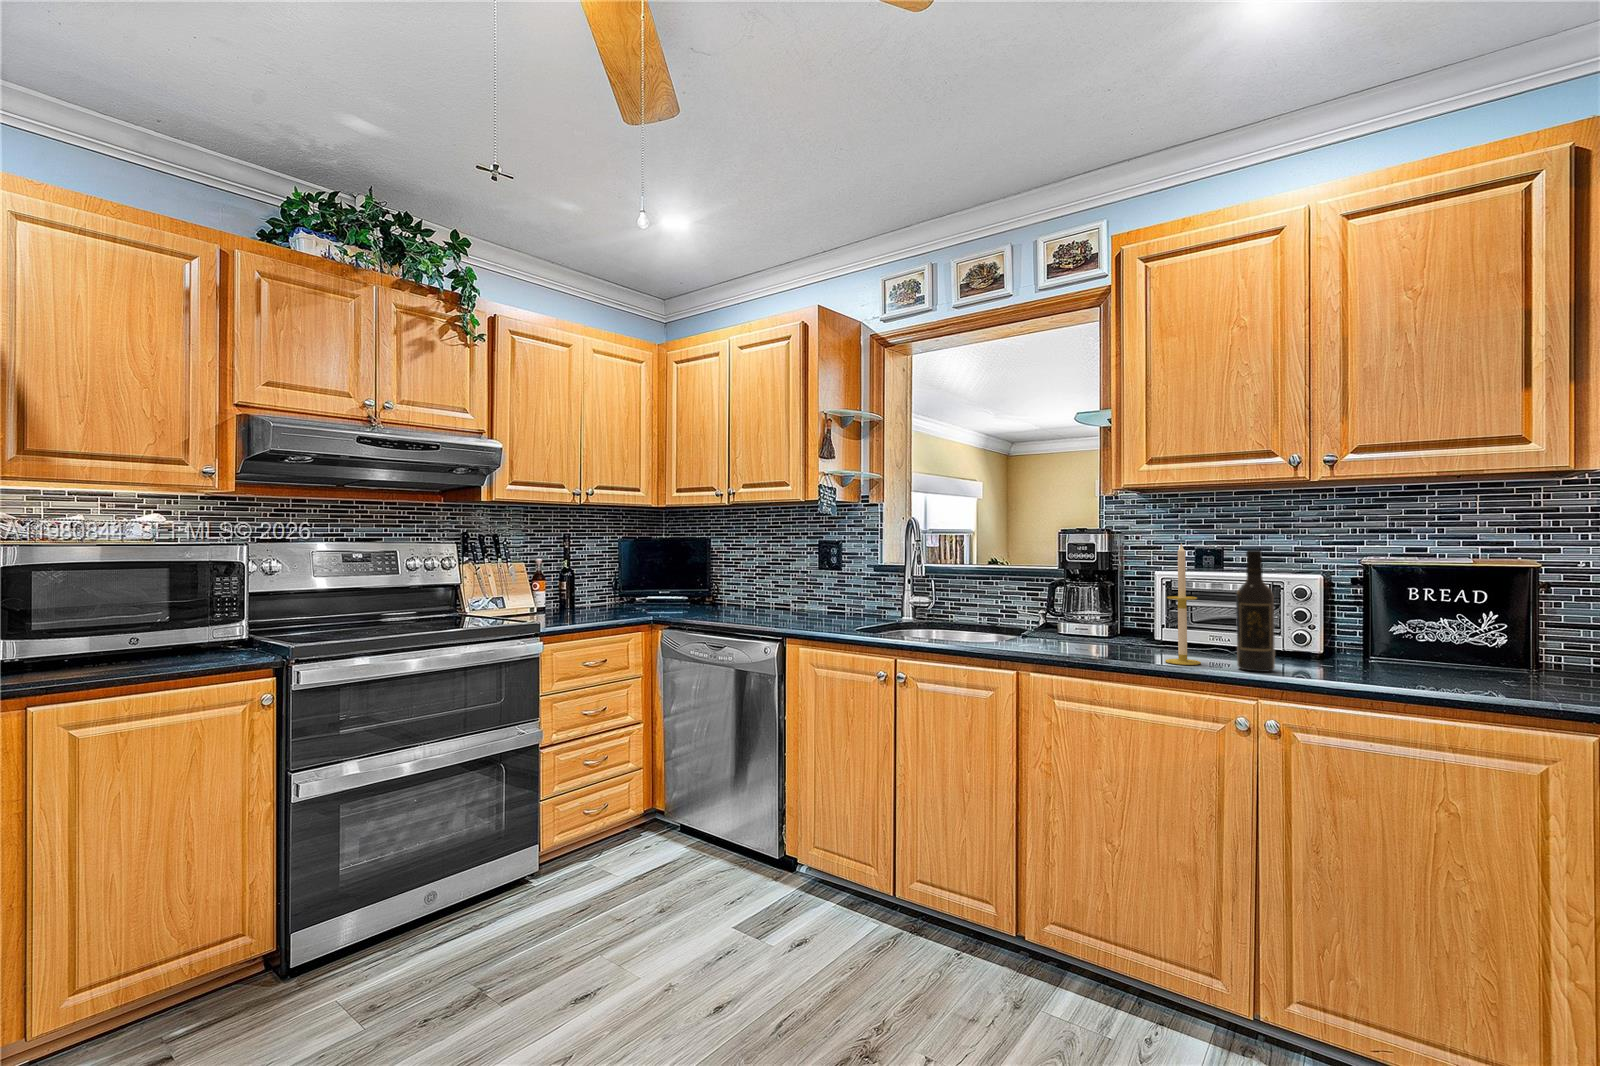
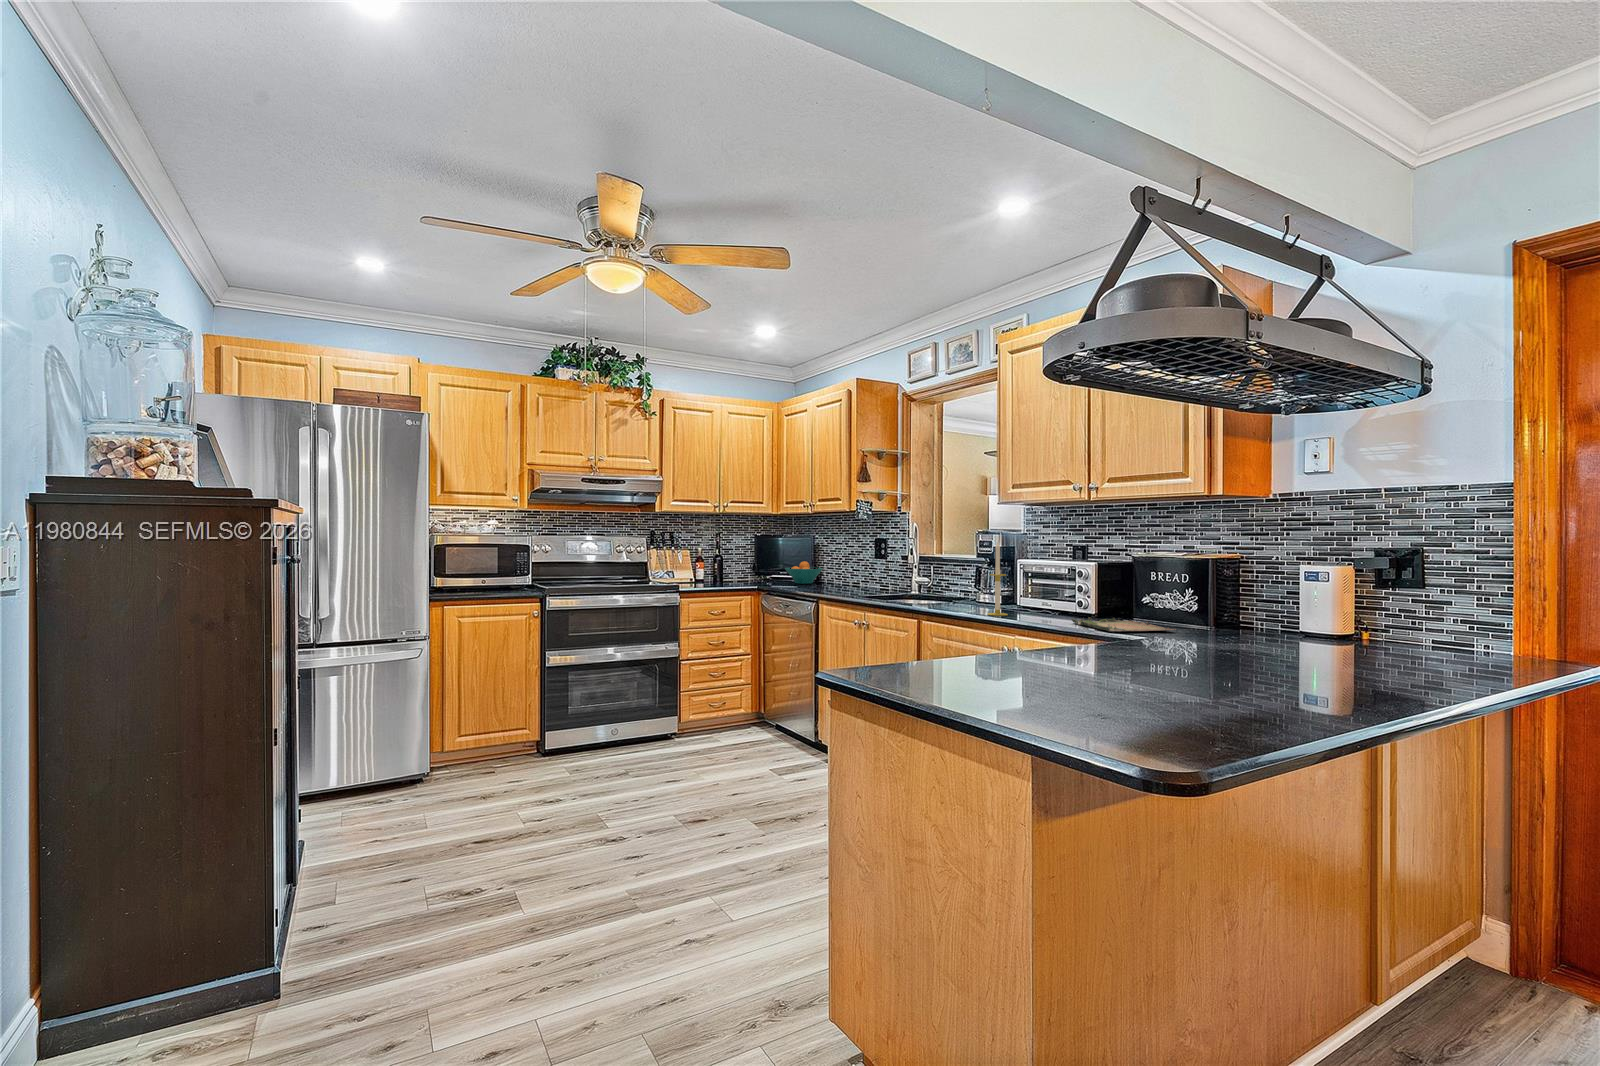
wine bottle: present [1236,550,1275,672] -> none [1016,546,1036,619]
fruit bowl: none [670,576,726,608] -> present [785,561,823,584]
tray: none [1354,655,1580,700] -> present [1071,617,1176,632]

